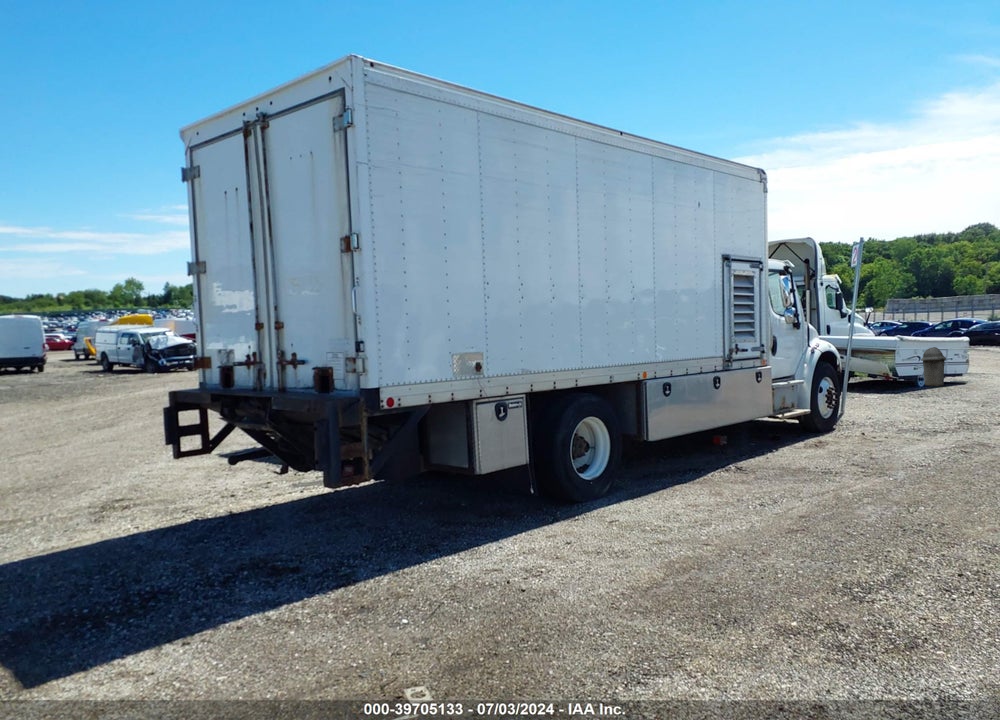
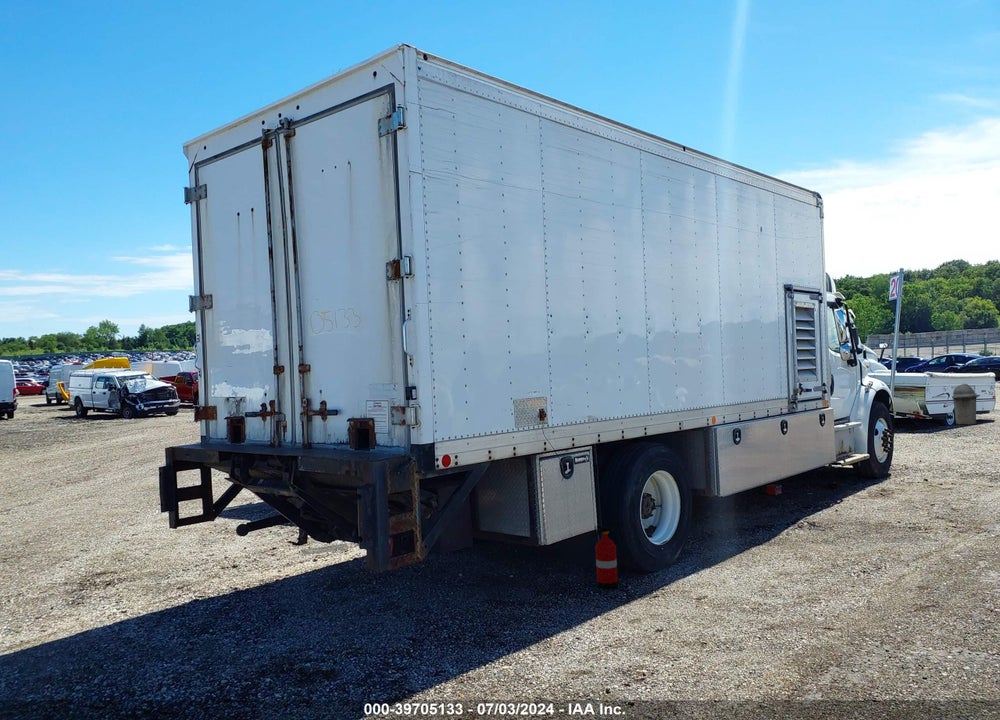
fire extinguisher: none [525,461,549,513] -> present [591,526,618,588]

